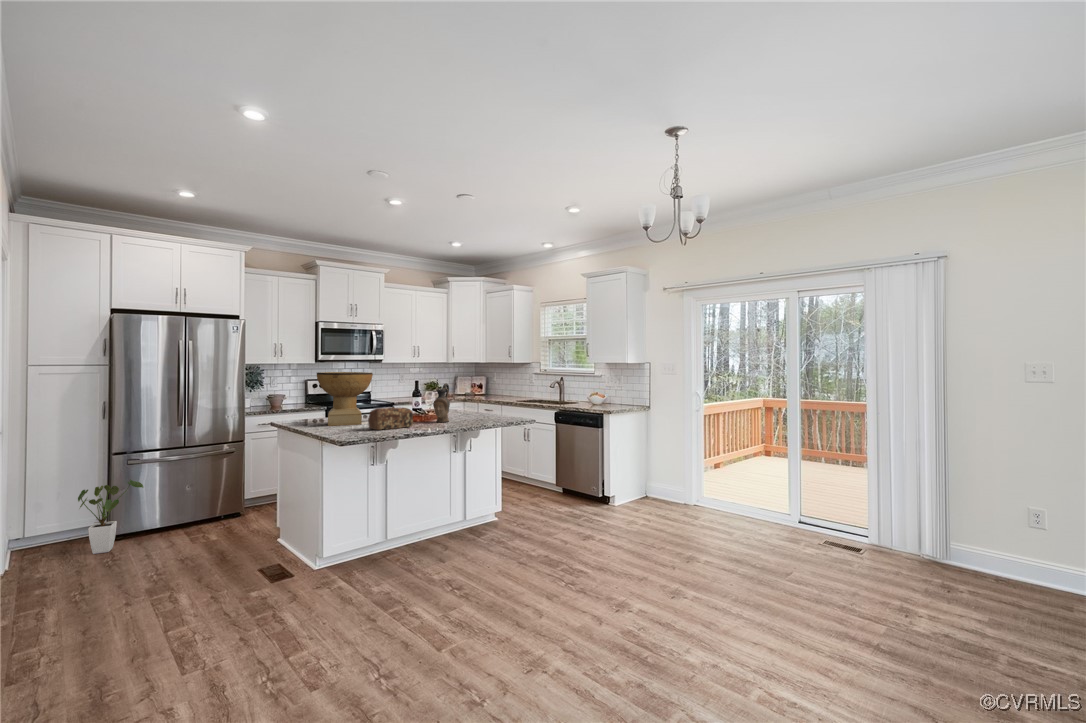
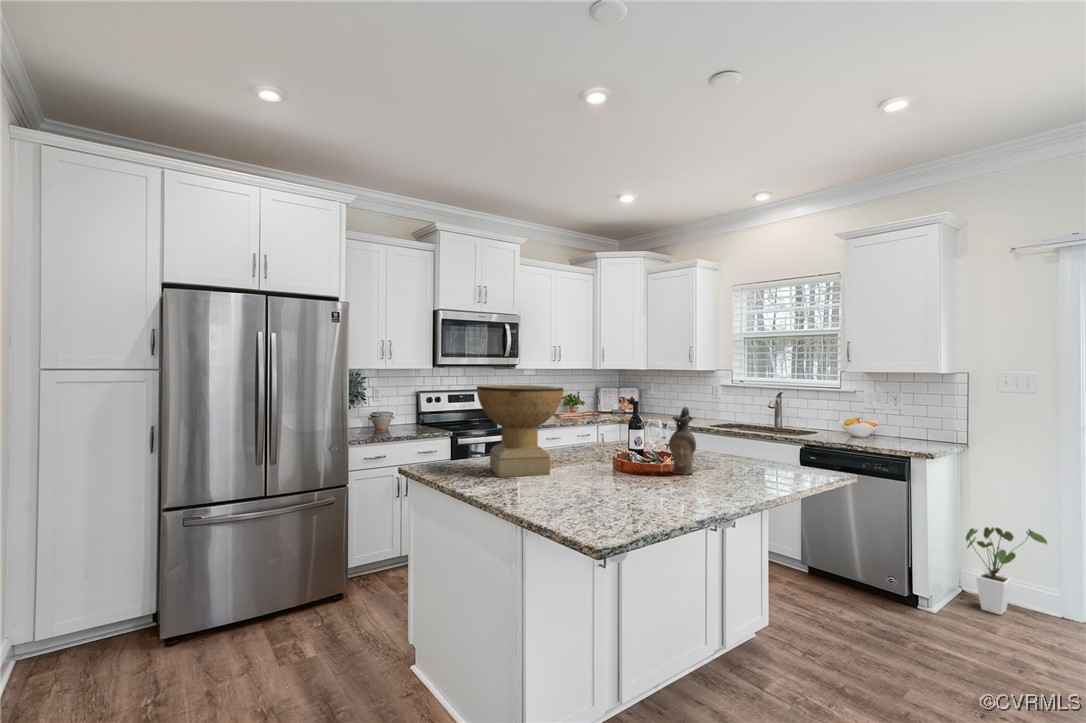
bread loaf: present [368,407,413,430] -> none [580,451,654,494]
house plant: present [78,479,143,554] -> present [966,527,1047,615]

